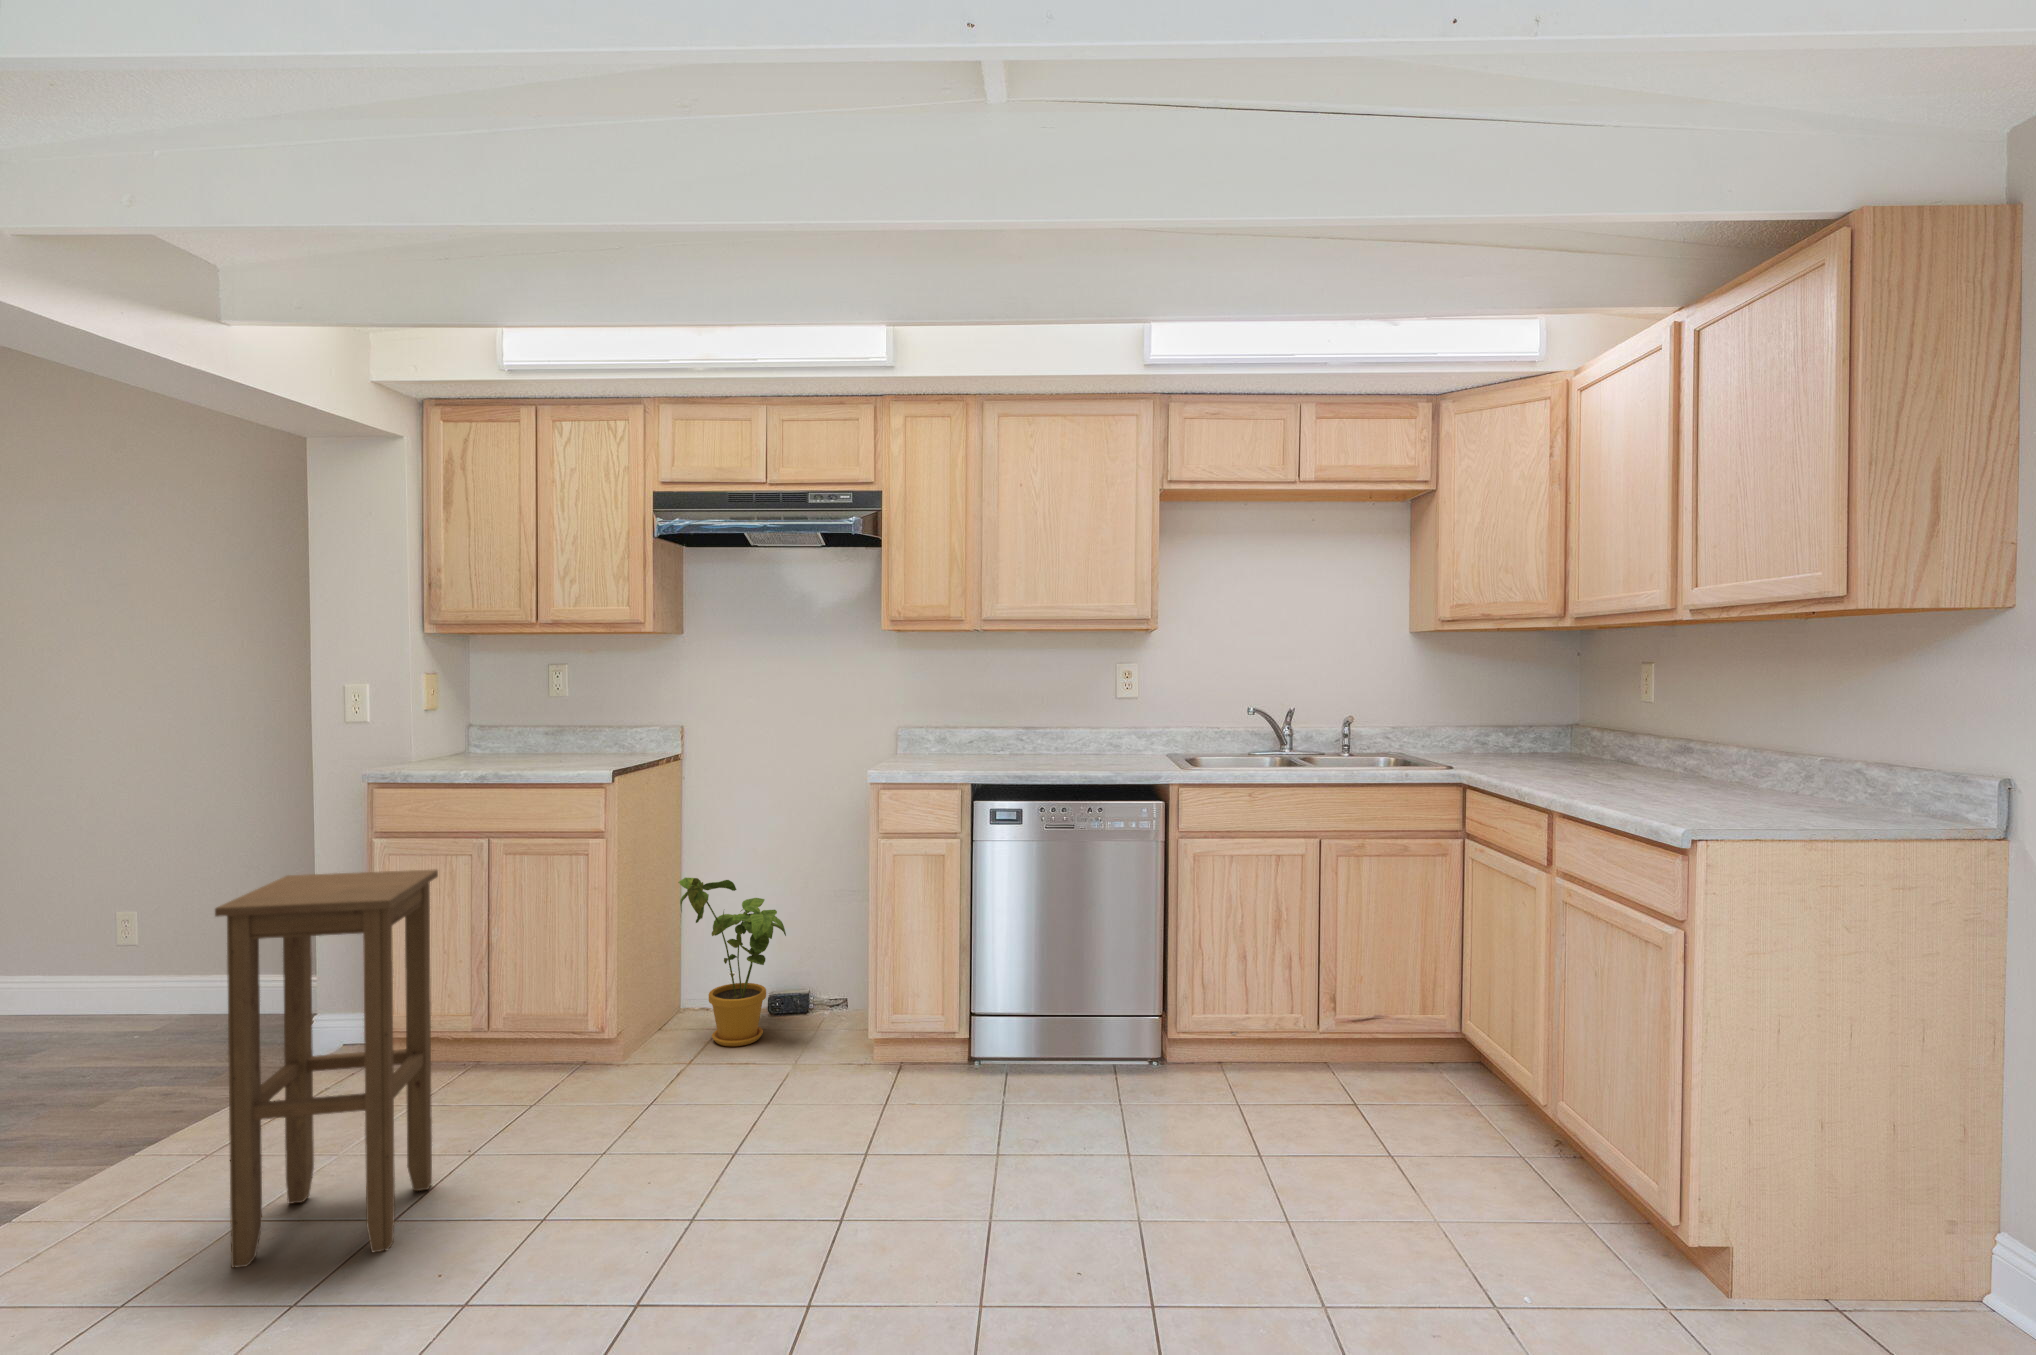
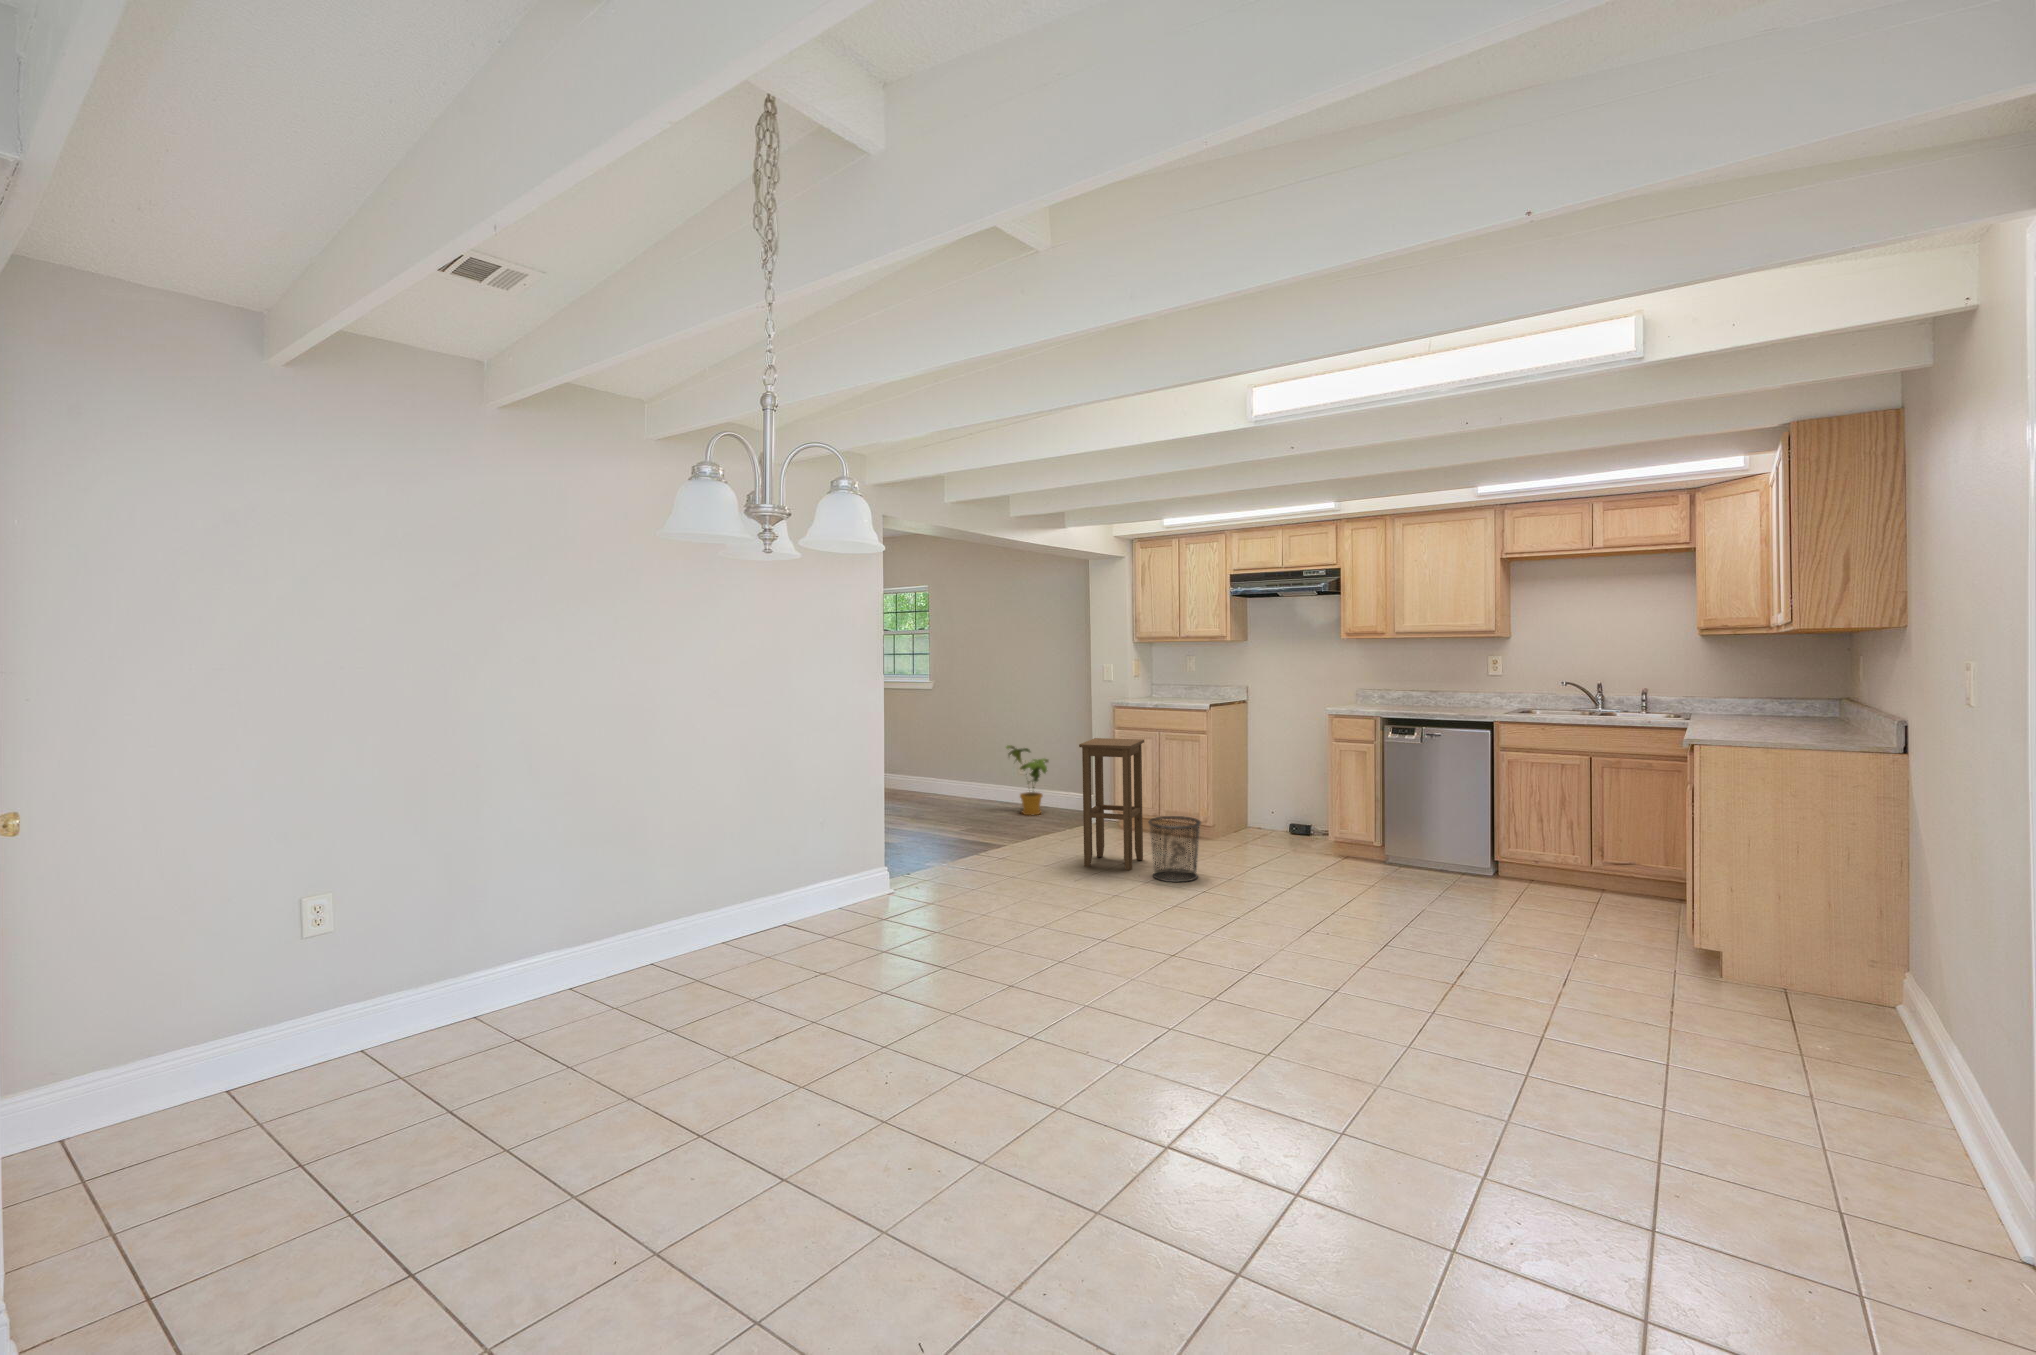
house plant: present [678,877,786,1046] -> present [1006,745,1048,815]
waste bin: none [442,1071,601,1284] -> present [1149,816,1201,882]

